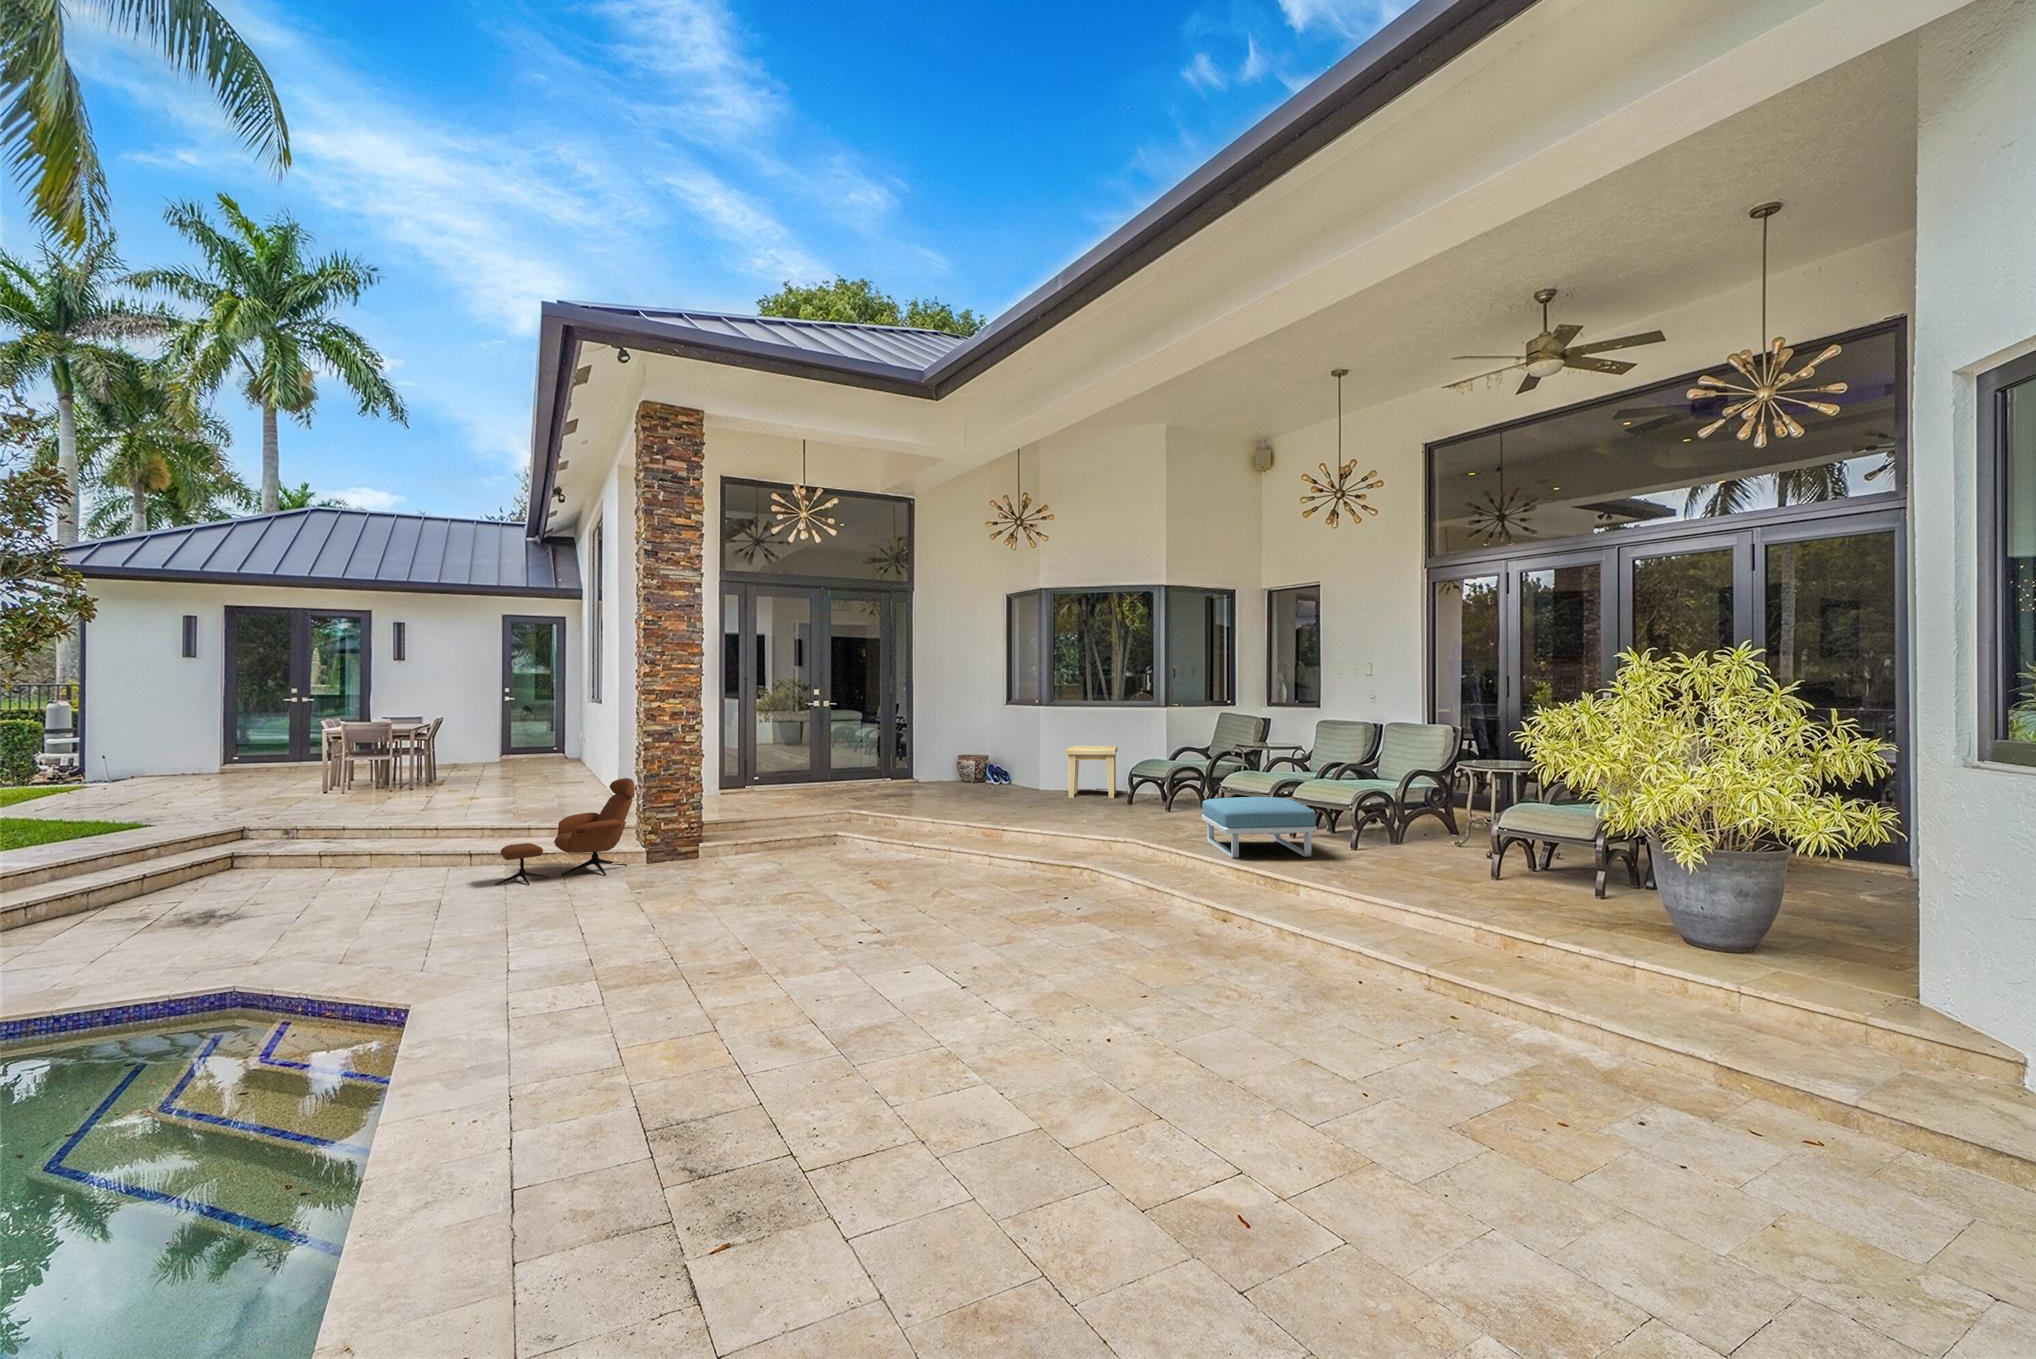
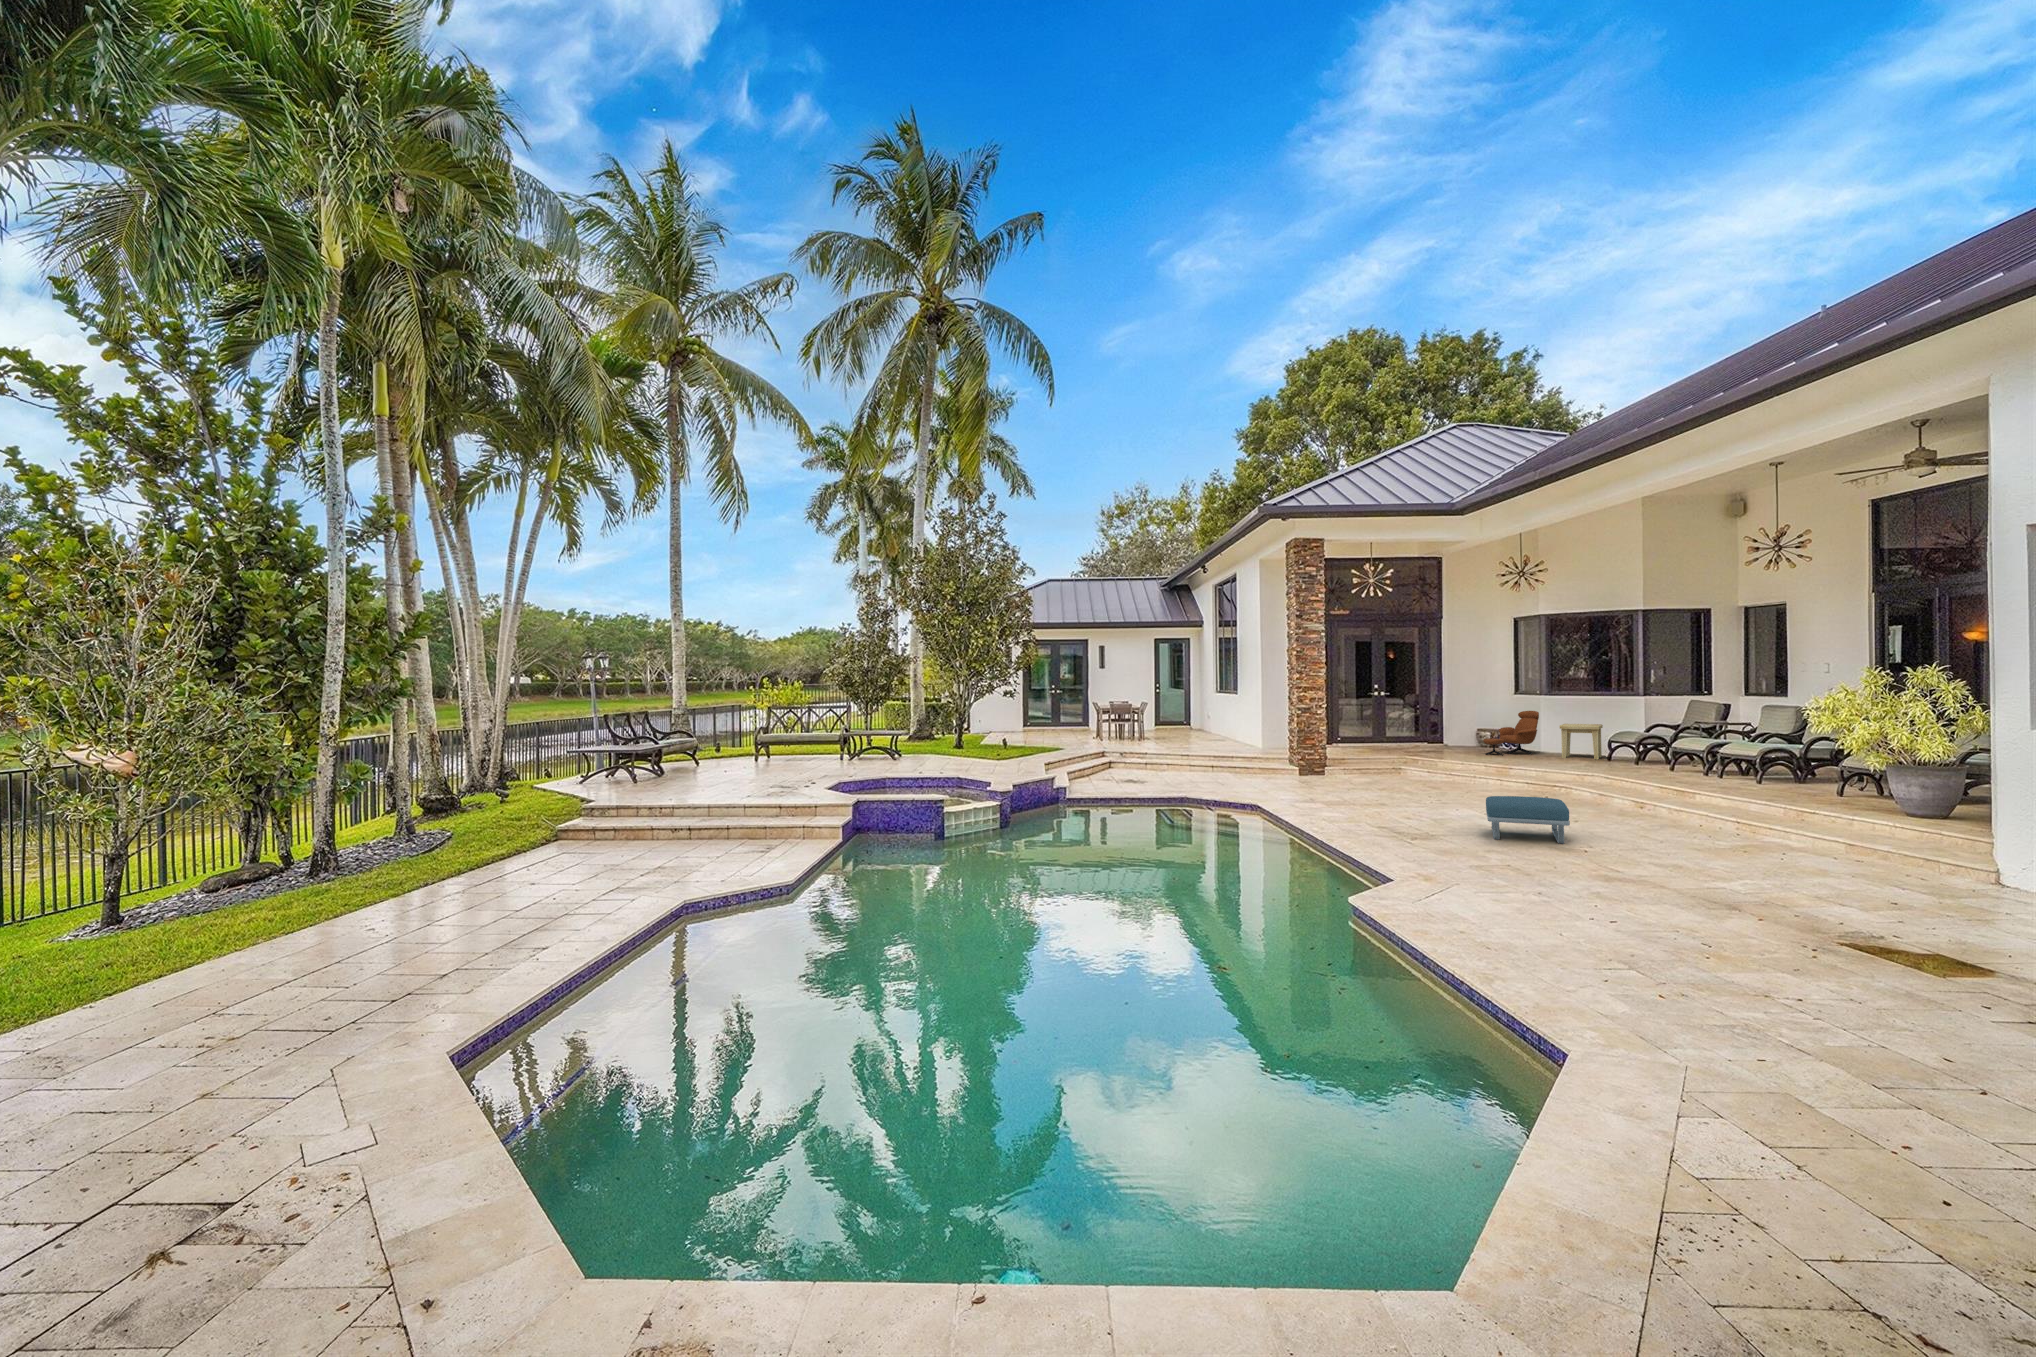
lounge chair: present [495,778,635,885] -> present [1483,711,1539,756]
footstool: present [1202,797,1317,858] -> present [1486,796,1570,844]

